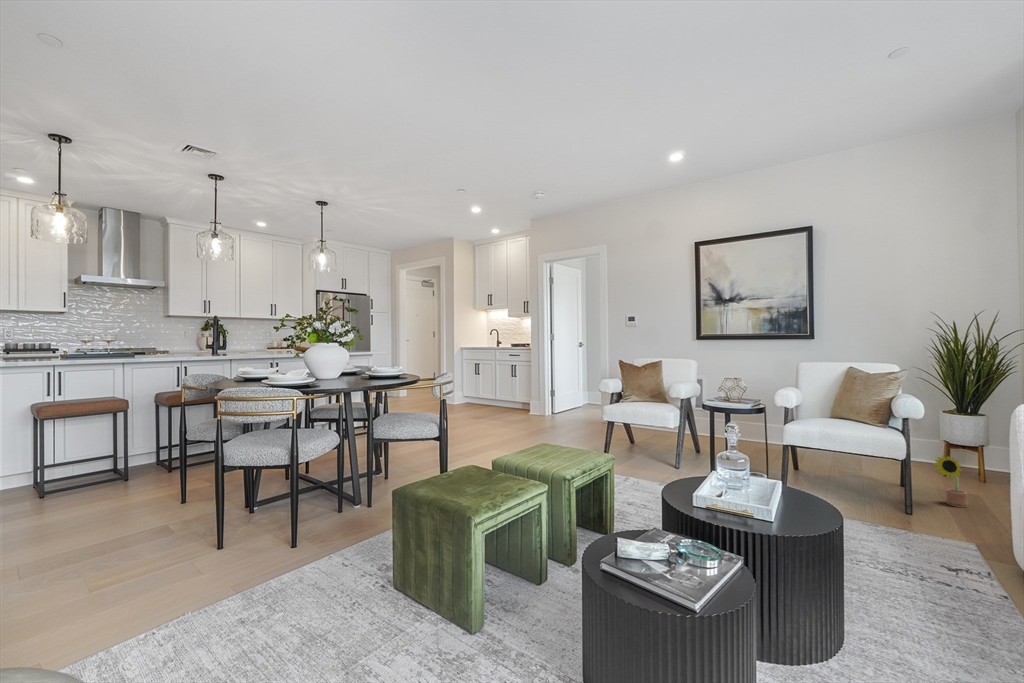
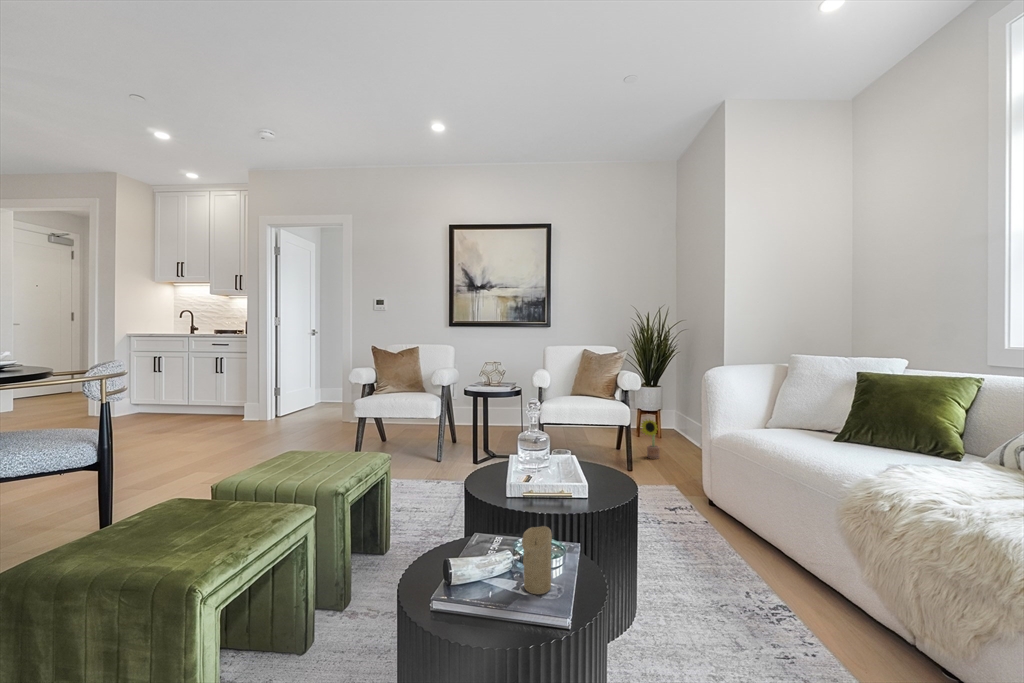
candle: none [671,529,696,582] -> present [522,526,552,594]

